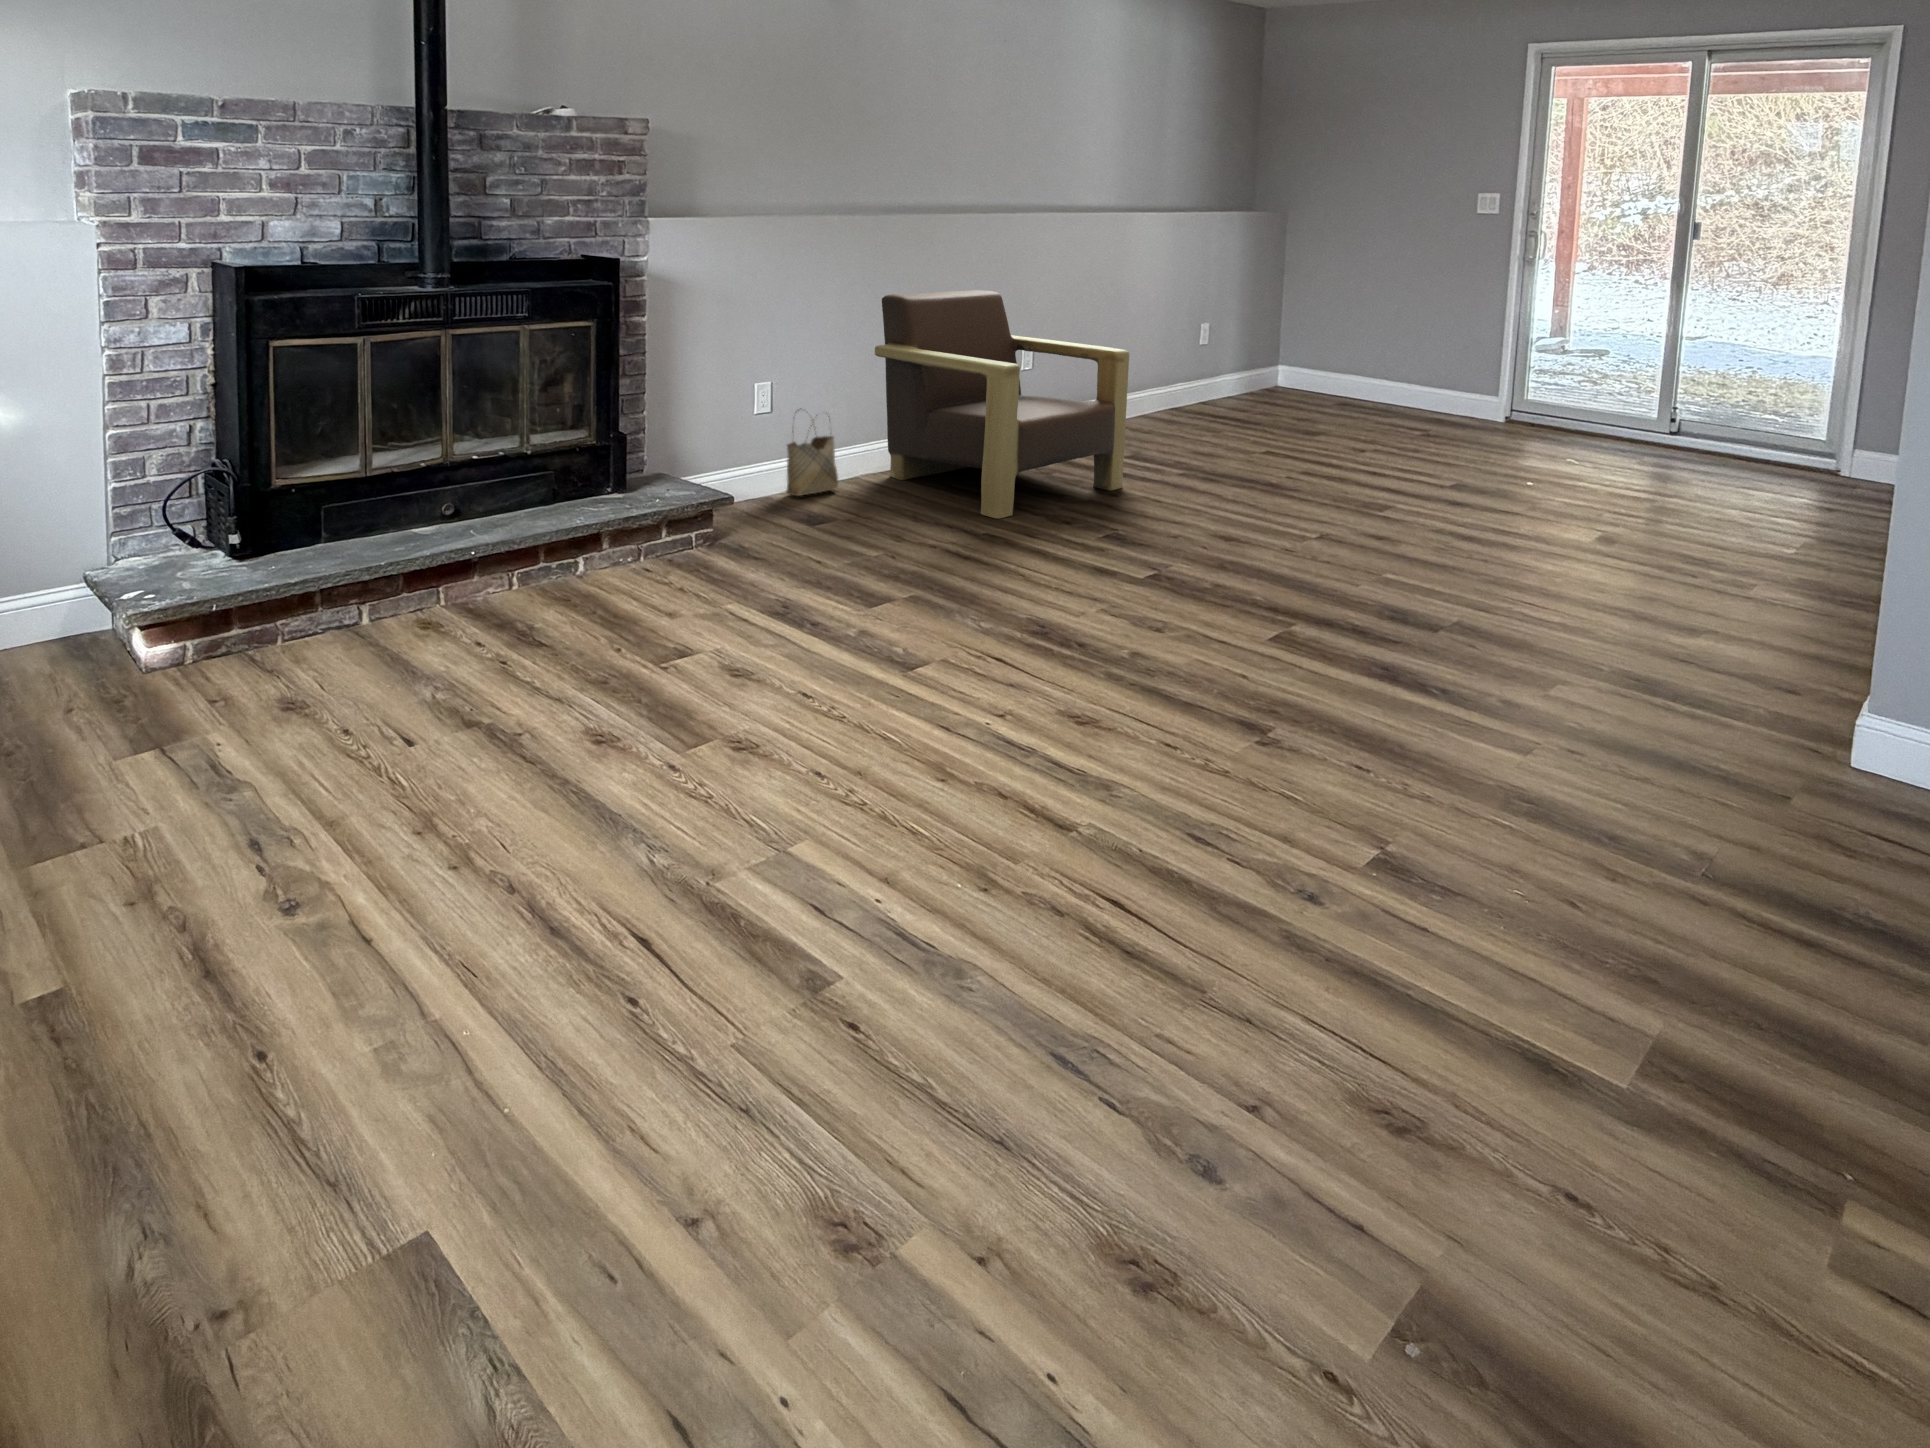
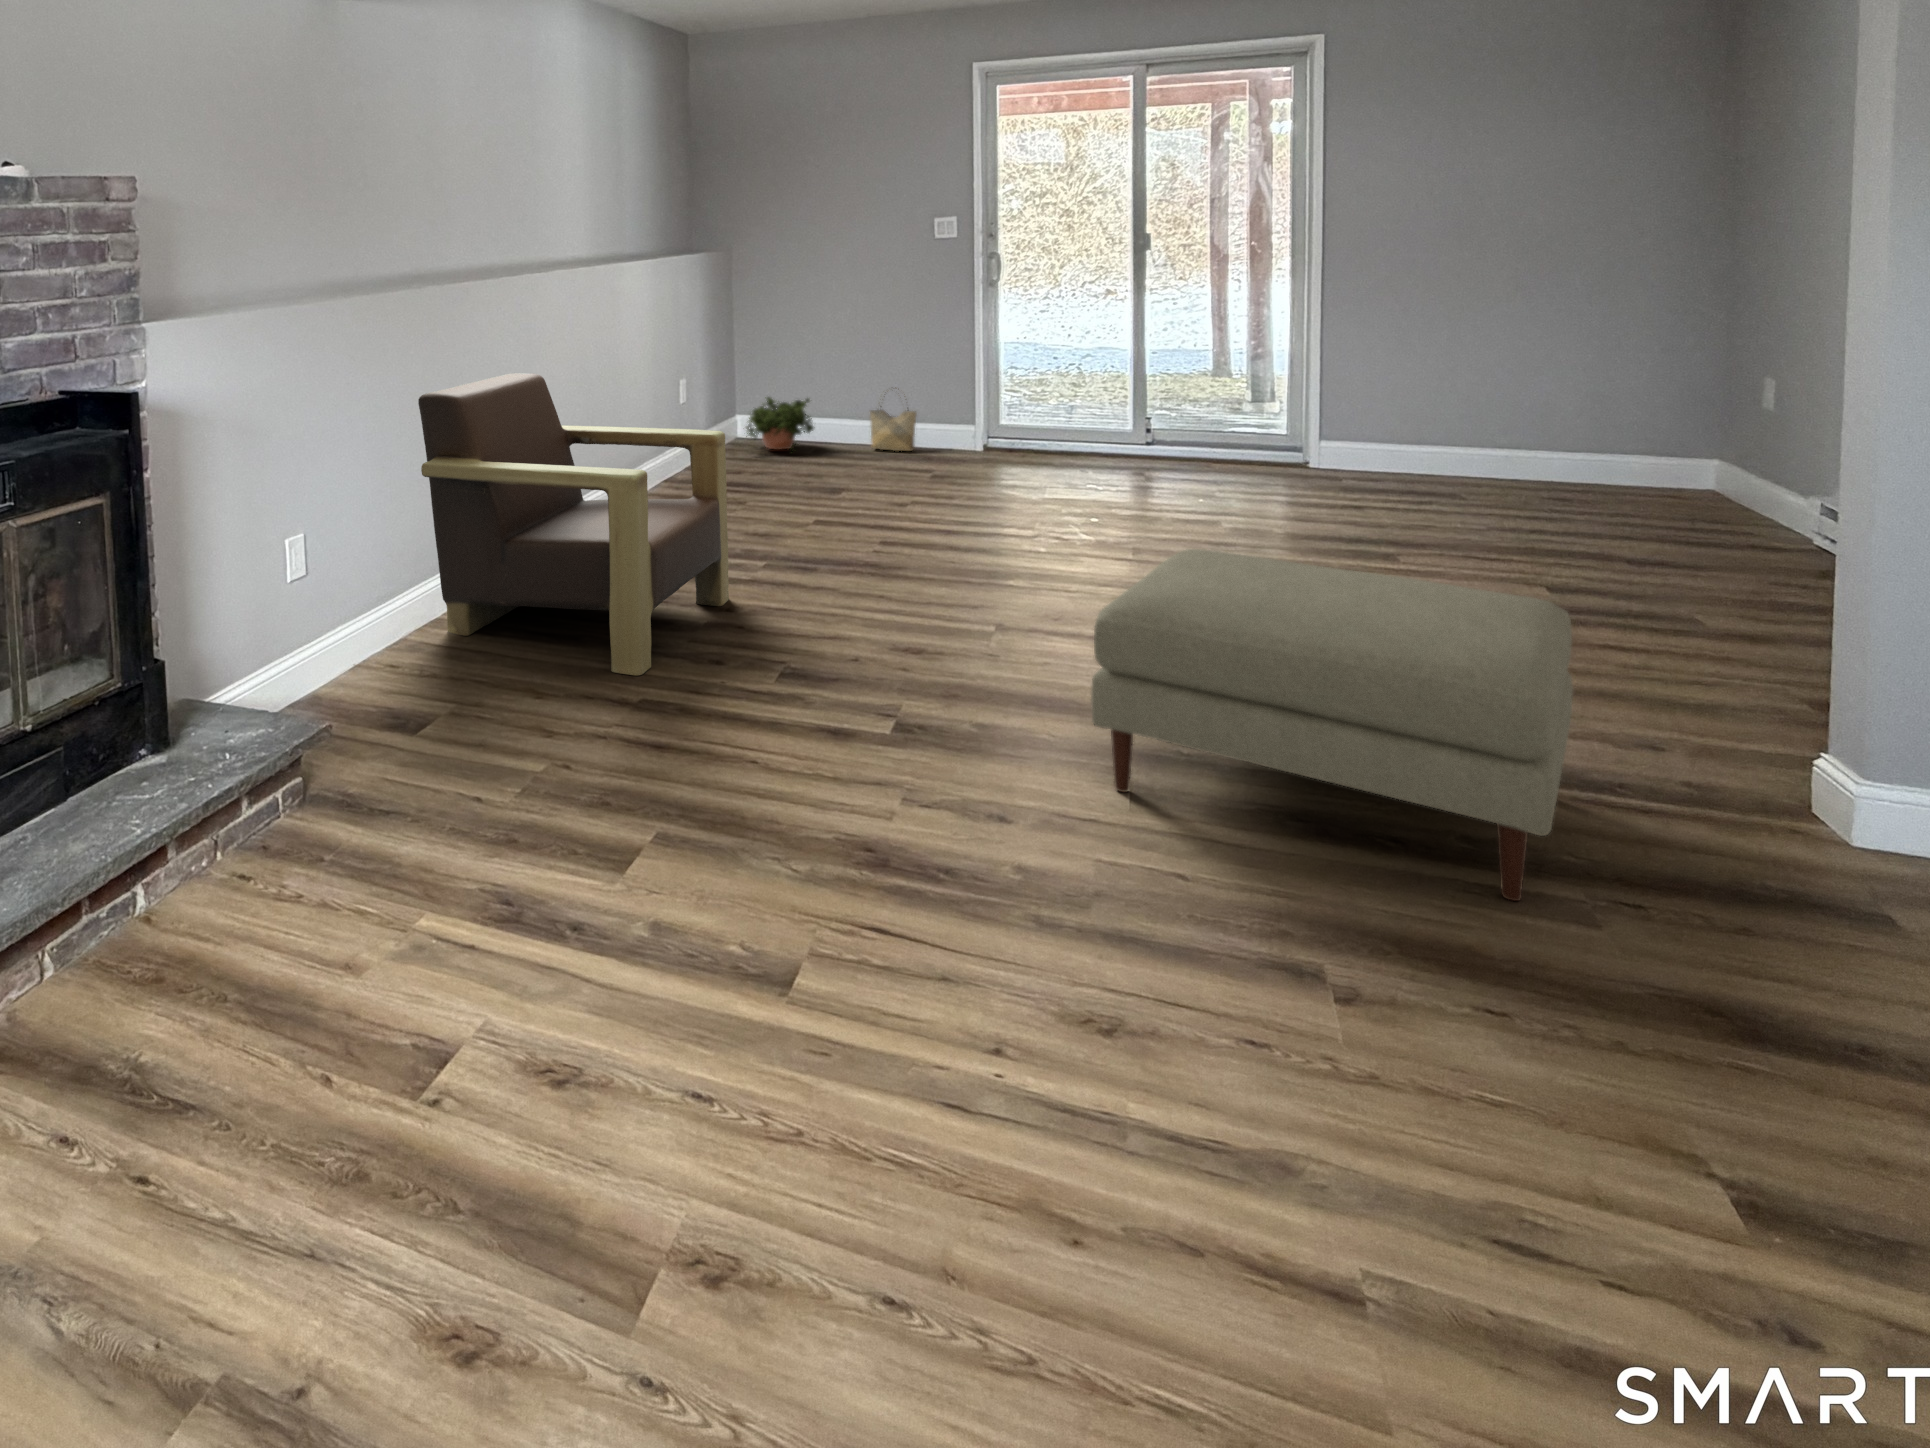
potted plant: none [1266,348,1343,403] -> present [746,397,814,449]
woven basket: present [786,412,838,496] -> present [870,397,916,451]
ottoman: none [1249,469,1664,733] -> present [1091,549,1573,901]

